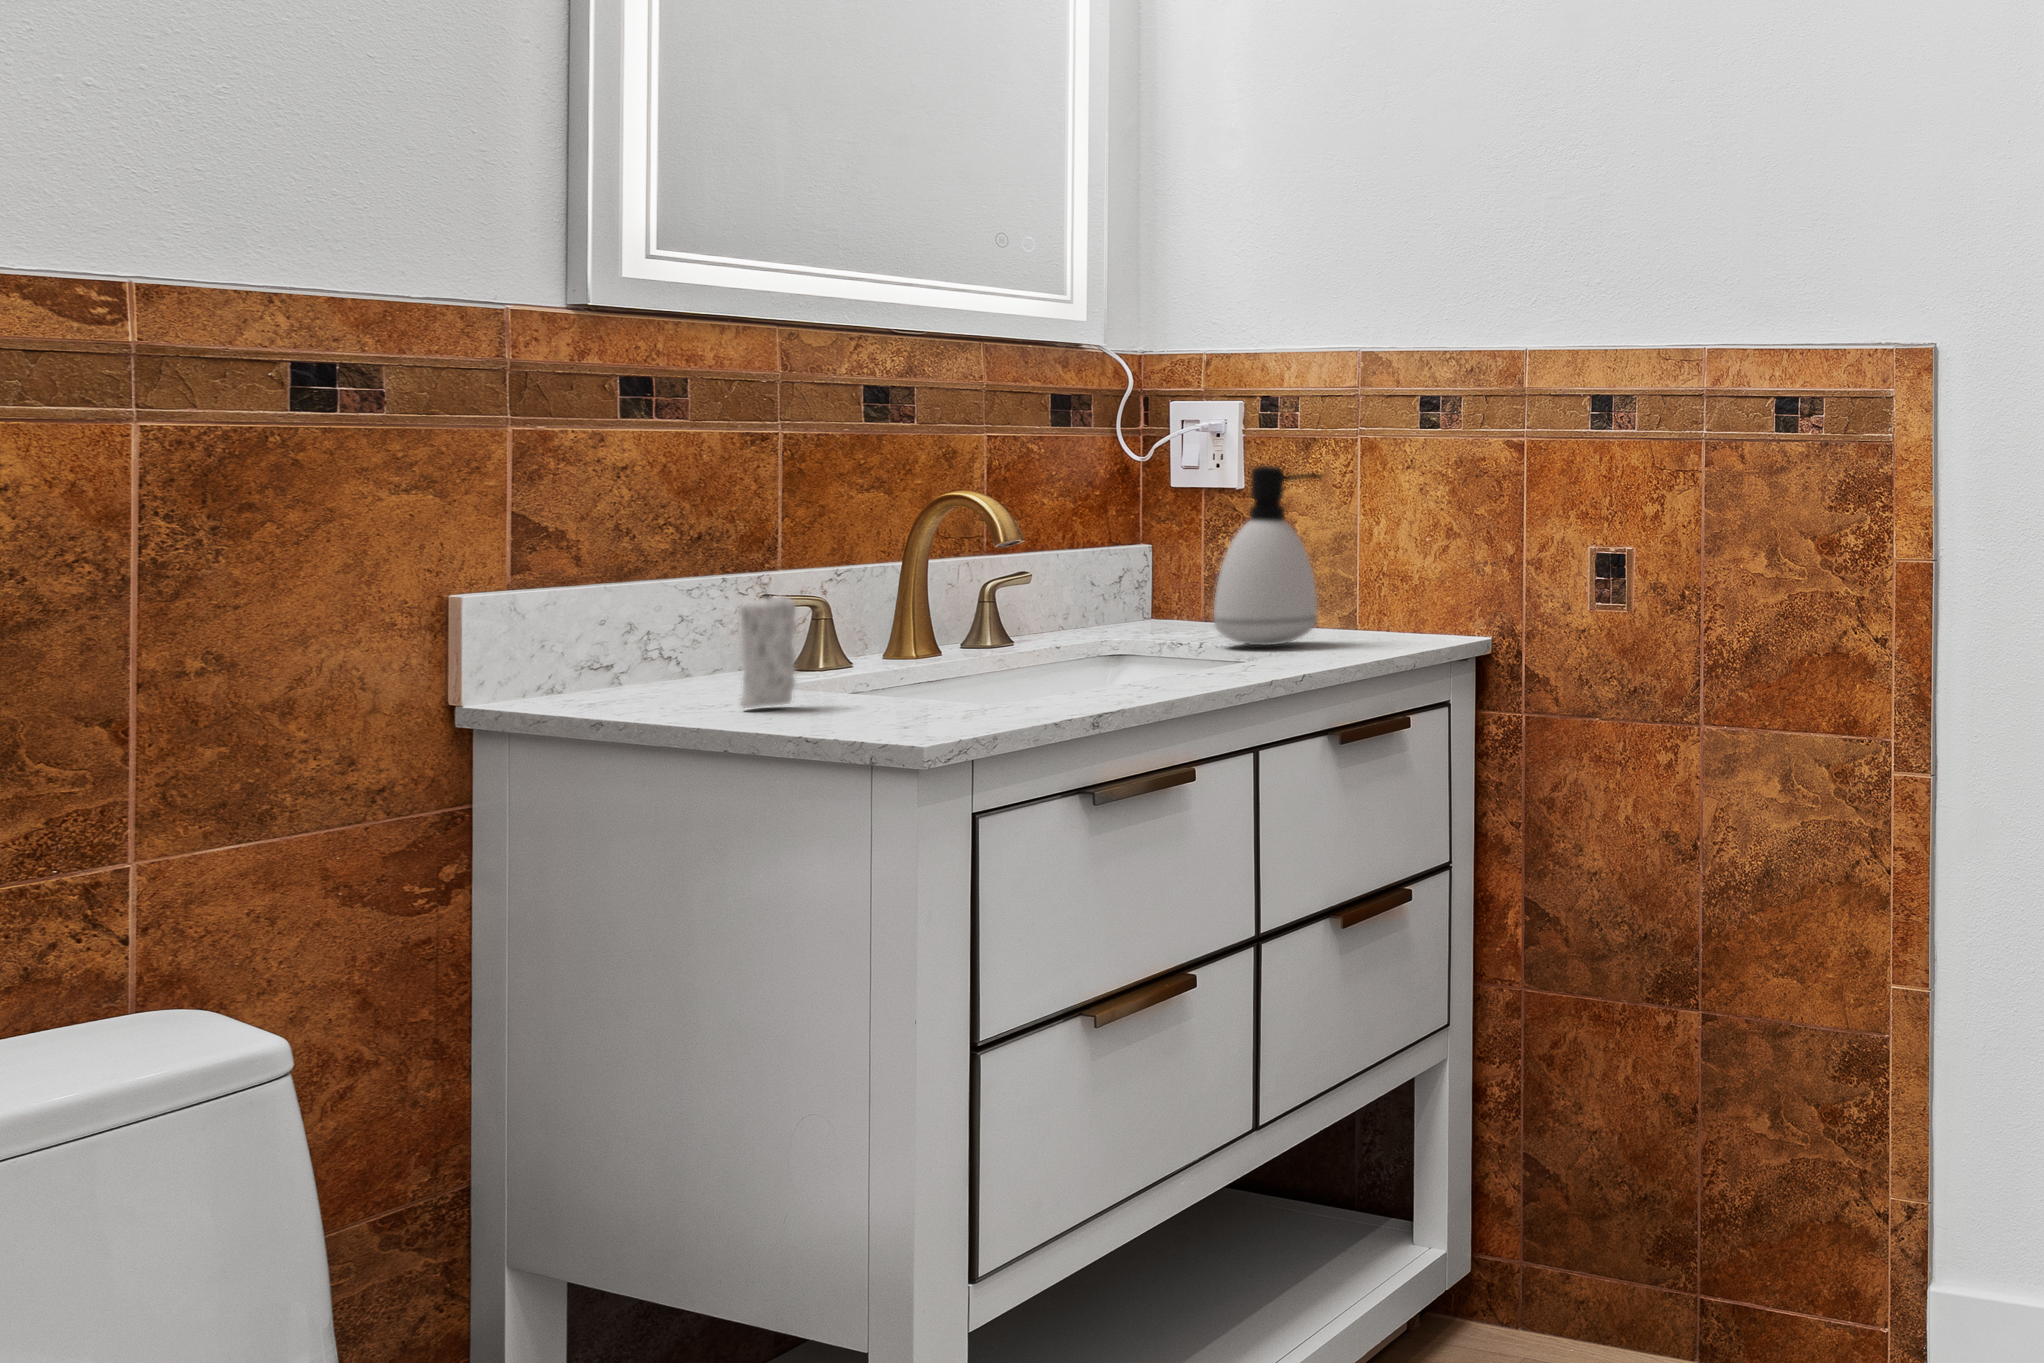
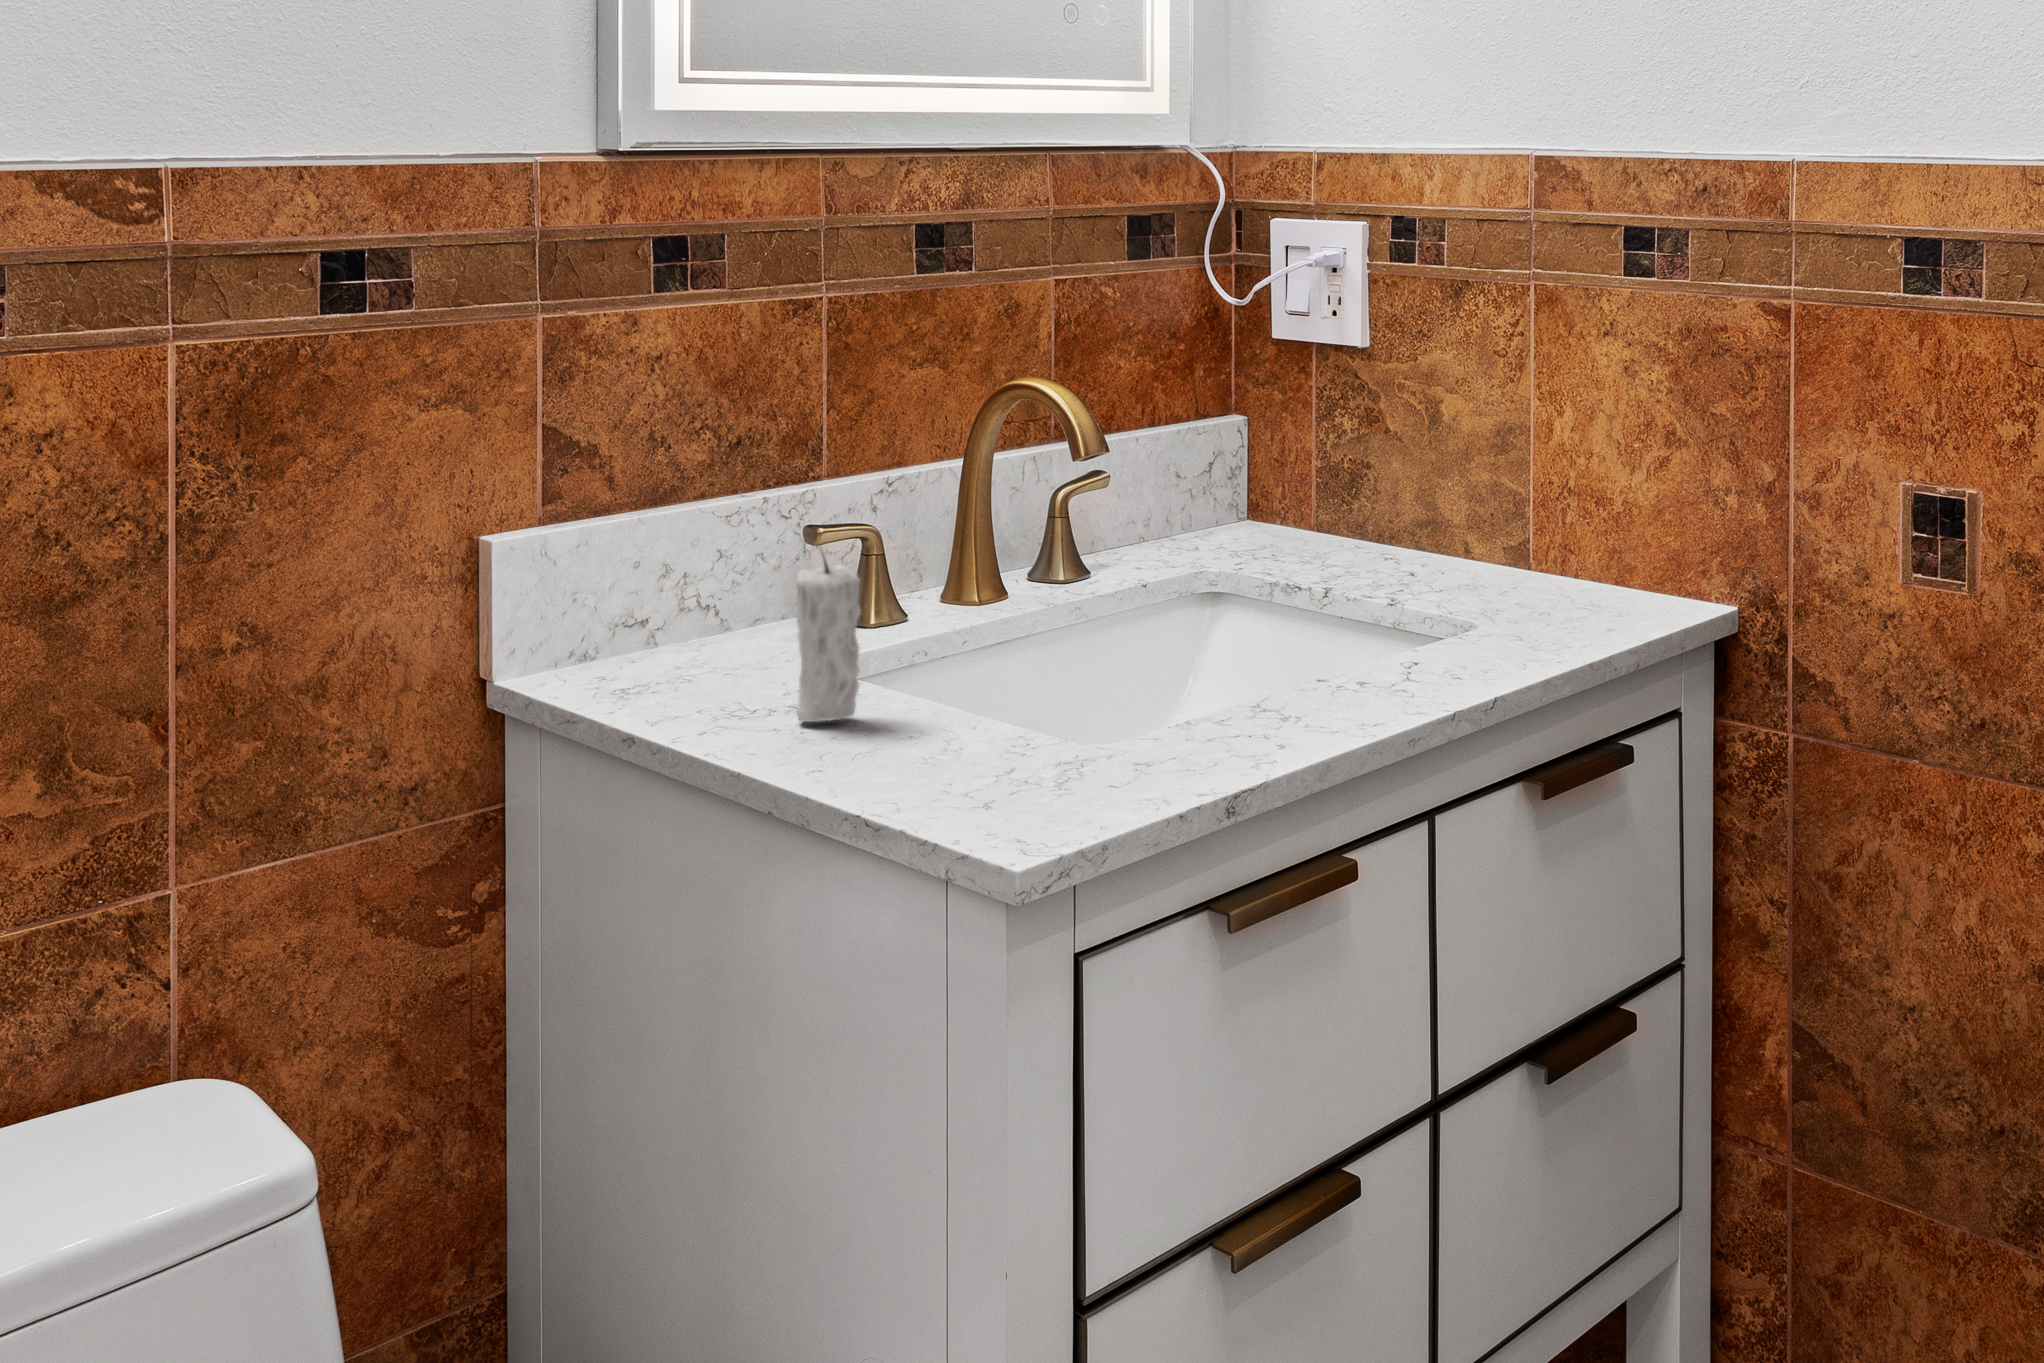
soap dispenser: present [1214,466,1321,645] -> none [1346,334,1492,597]

